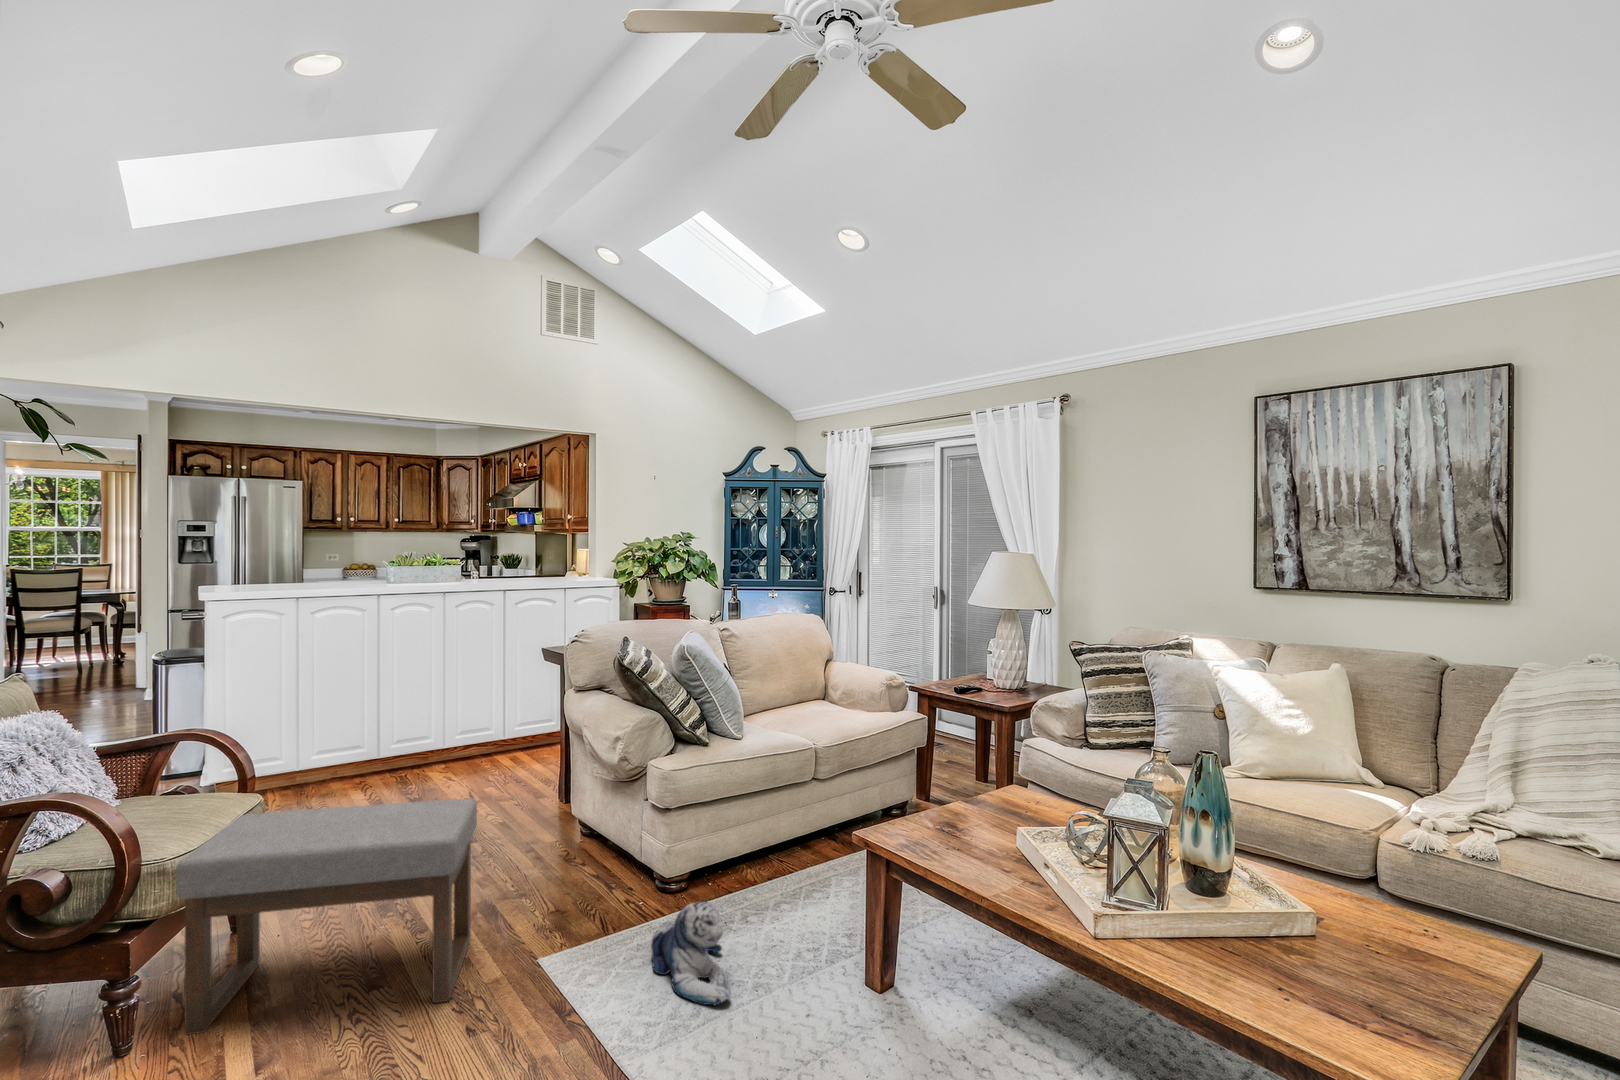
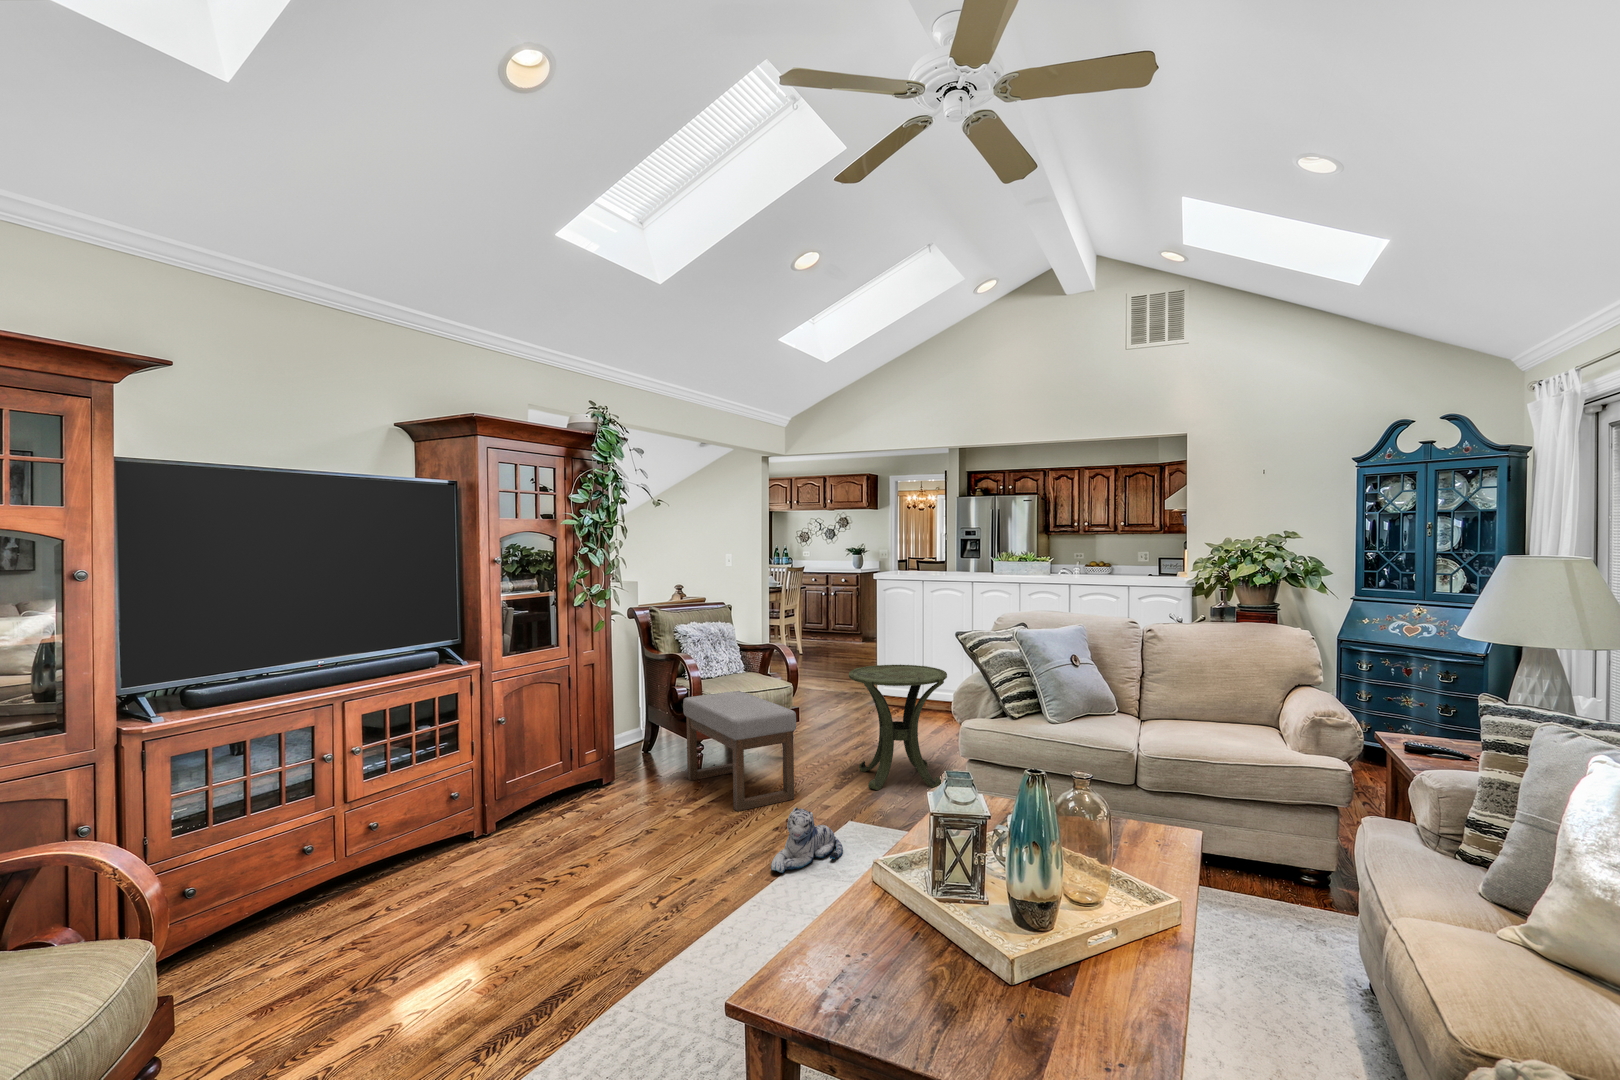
side table: none [427,698,578,882] -> present [849,664,947,790]

